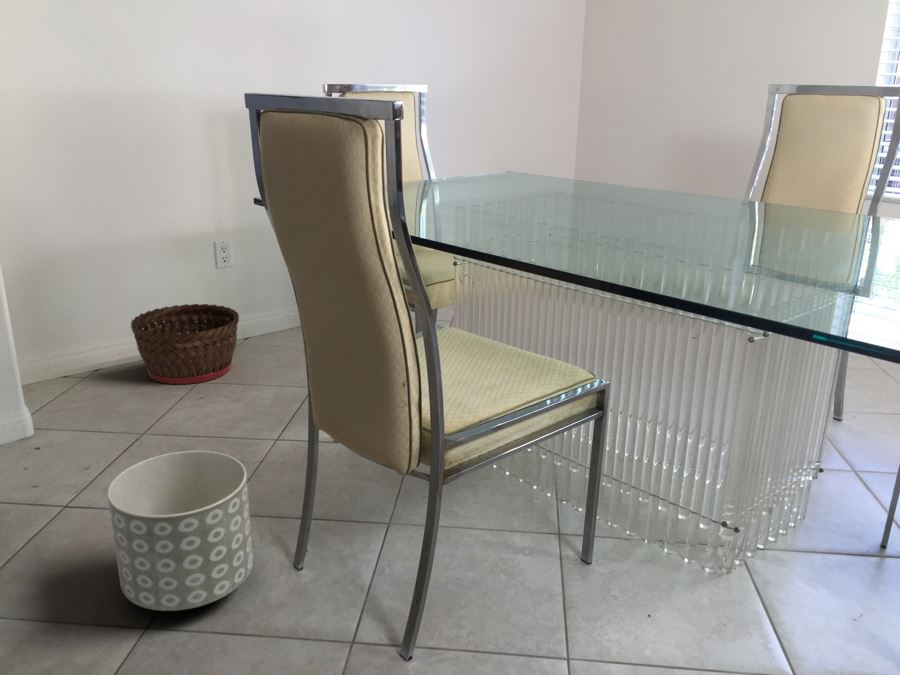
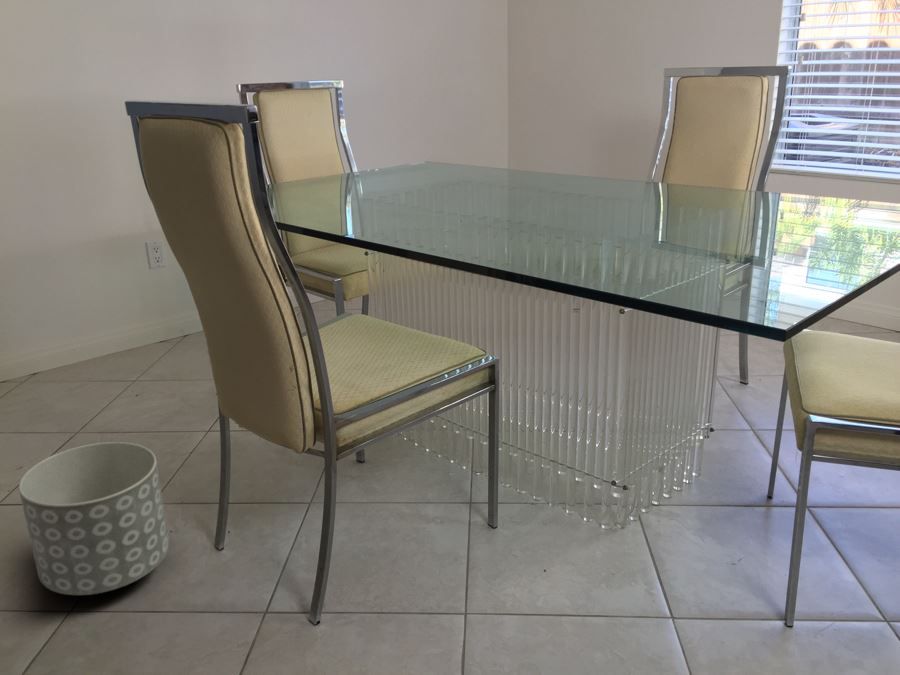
basket: present [131,304,239,384] -> none [46,299,158,381]

